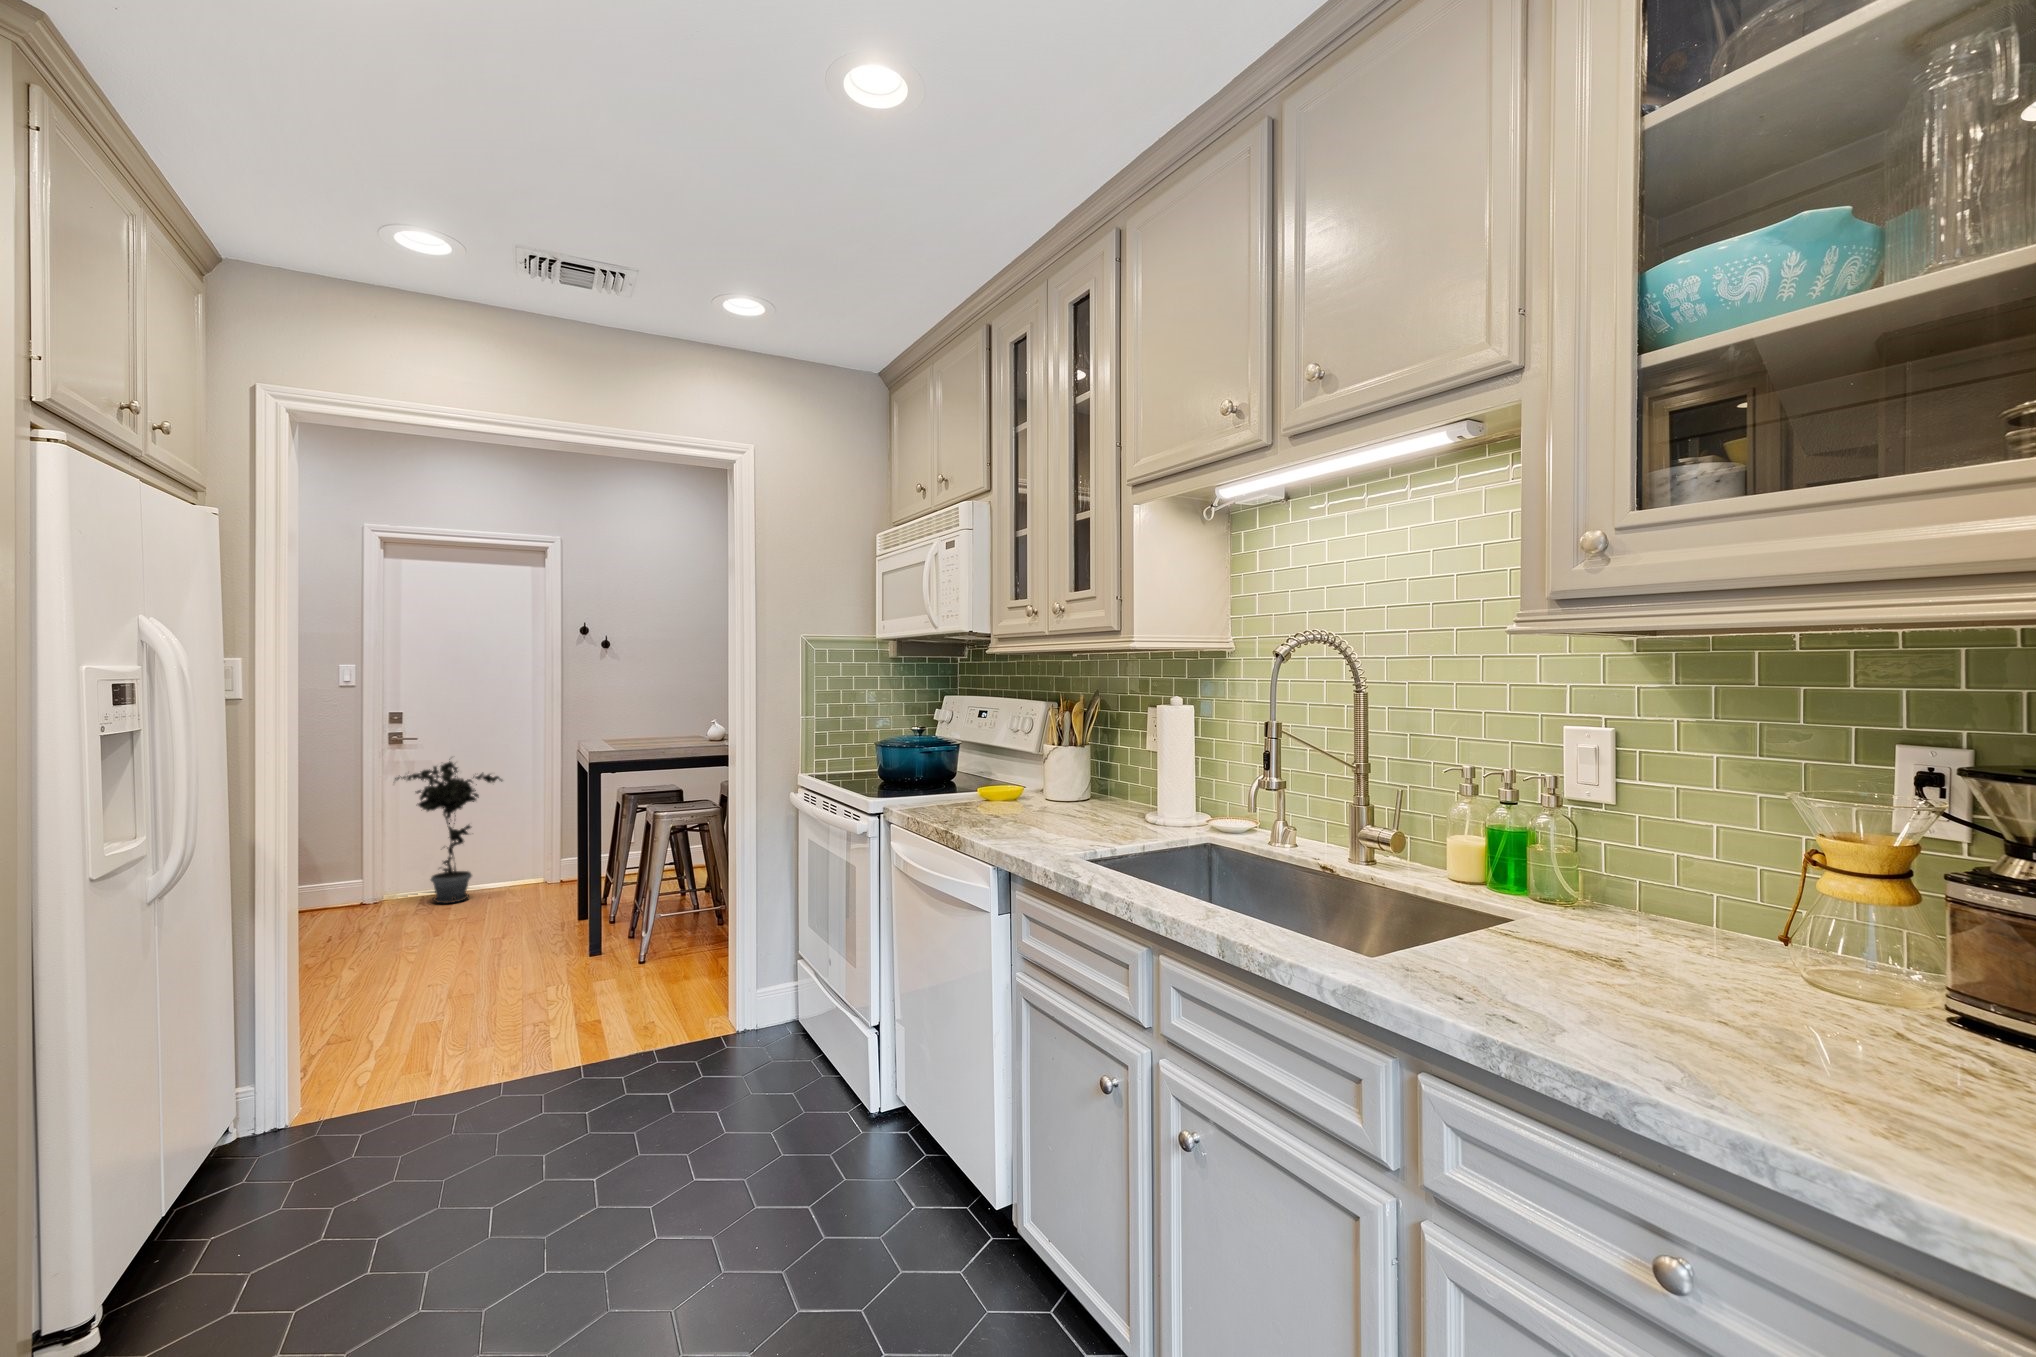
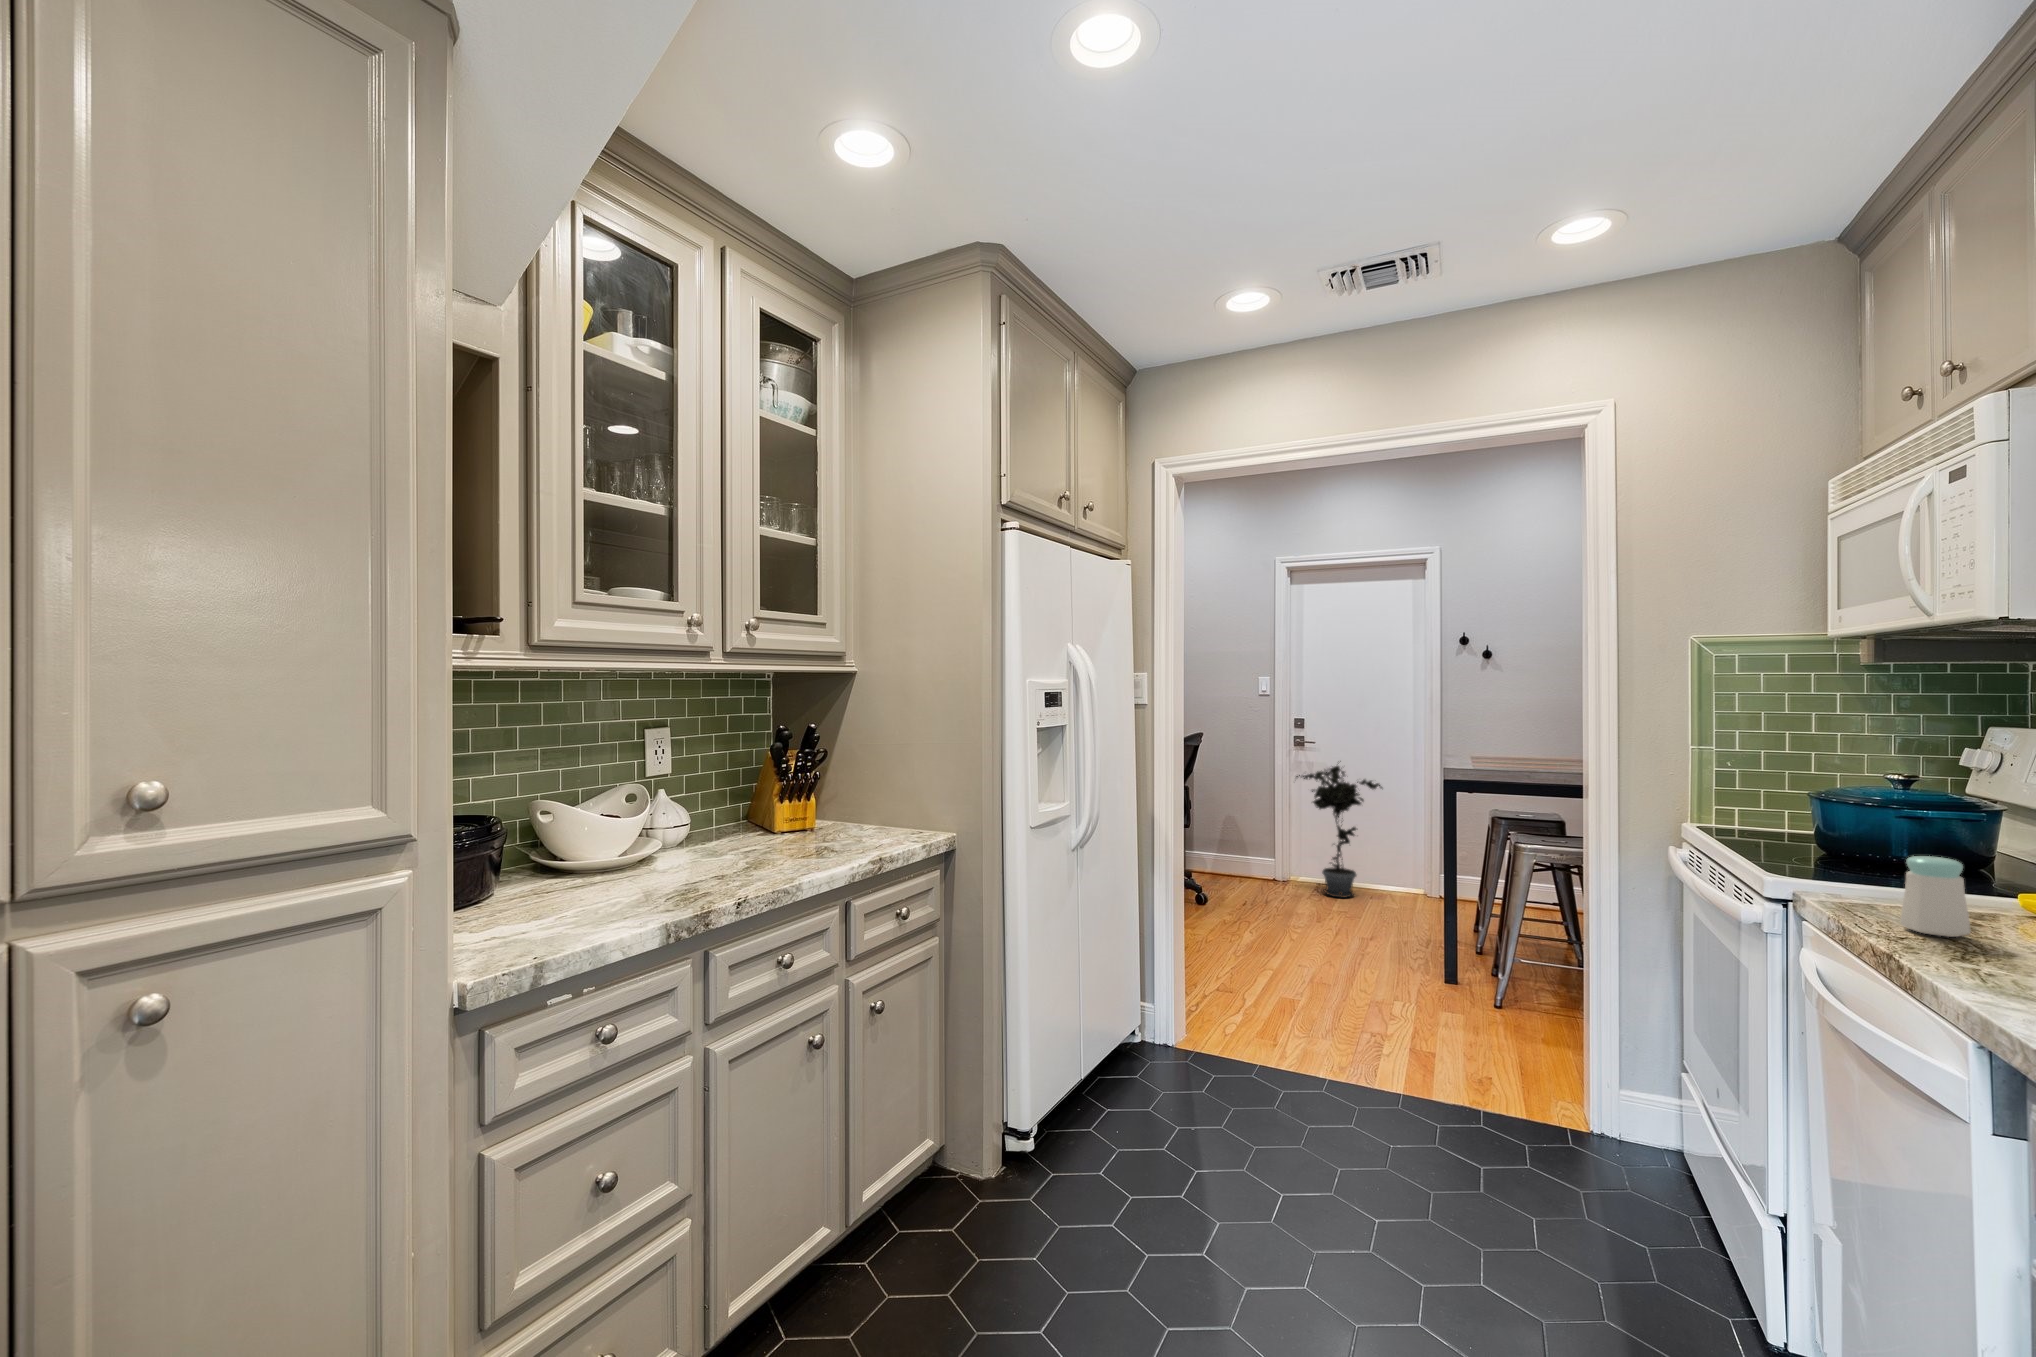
salt shaker: none [944,771,973,818] -> present [1901,856,1971,937]

